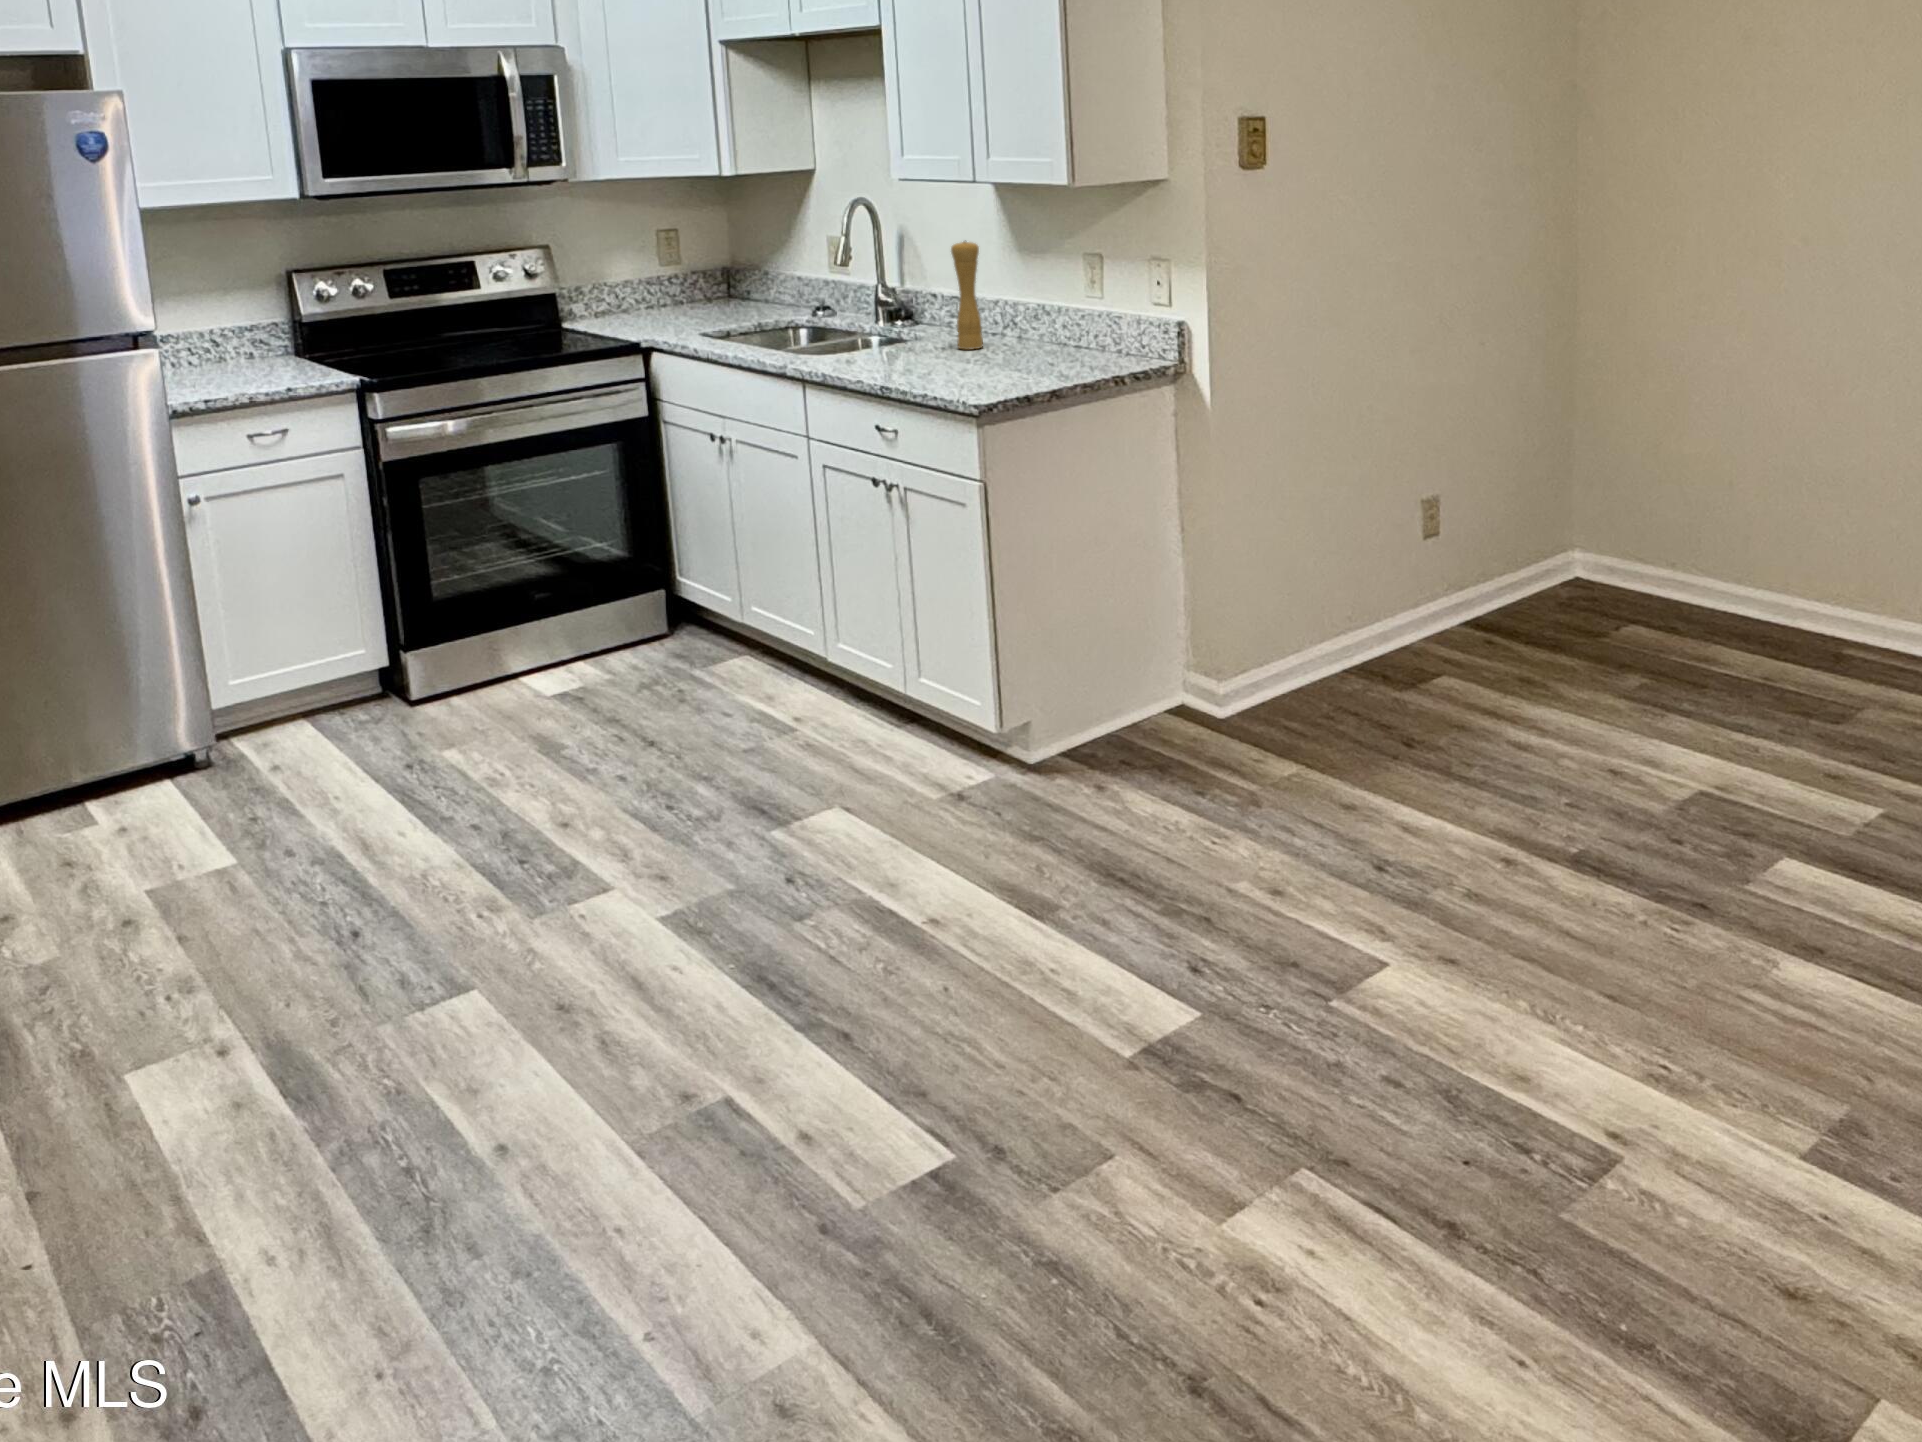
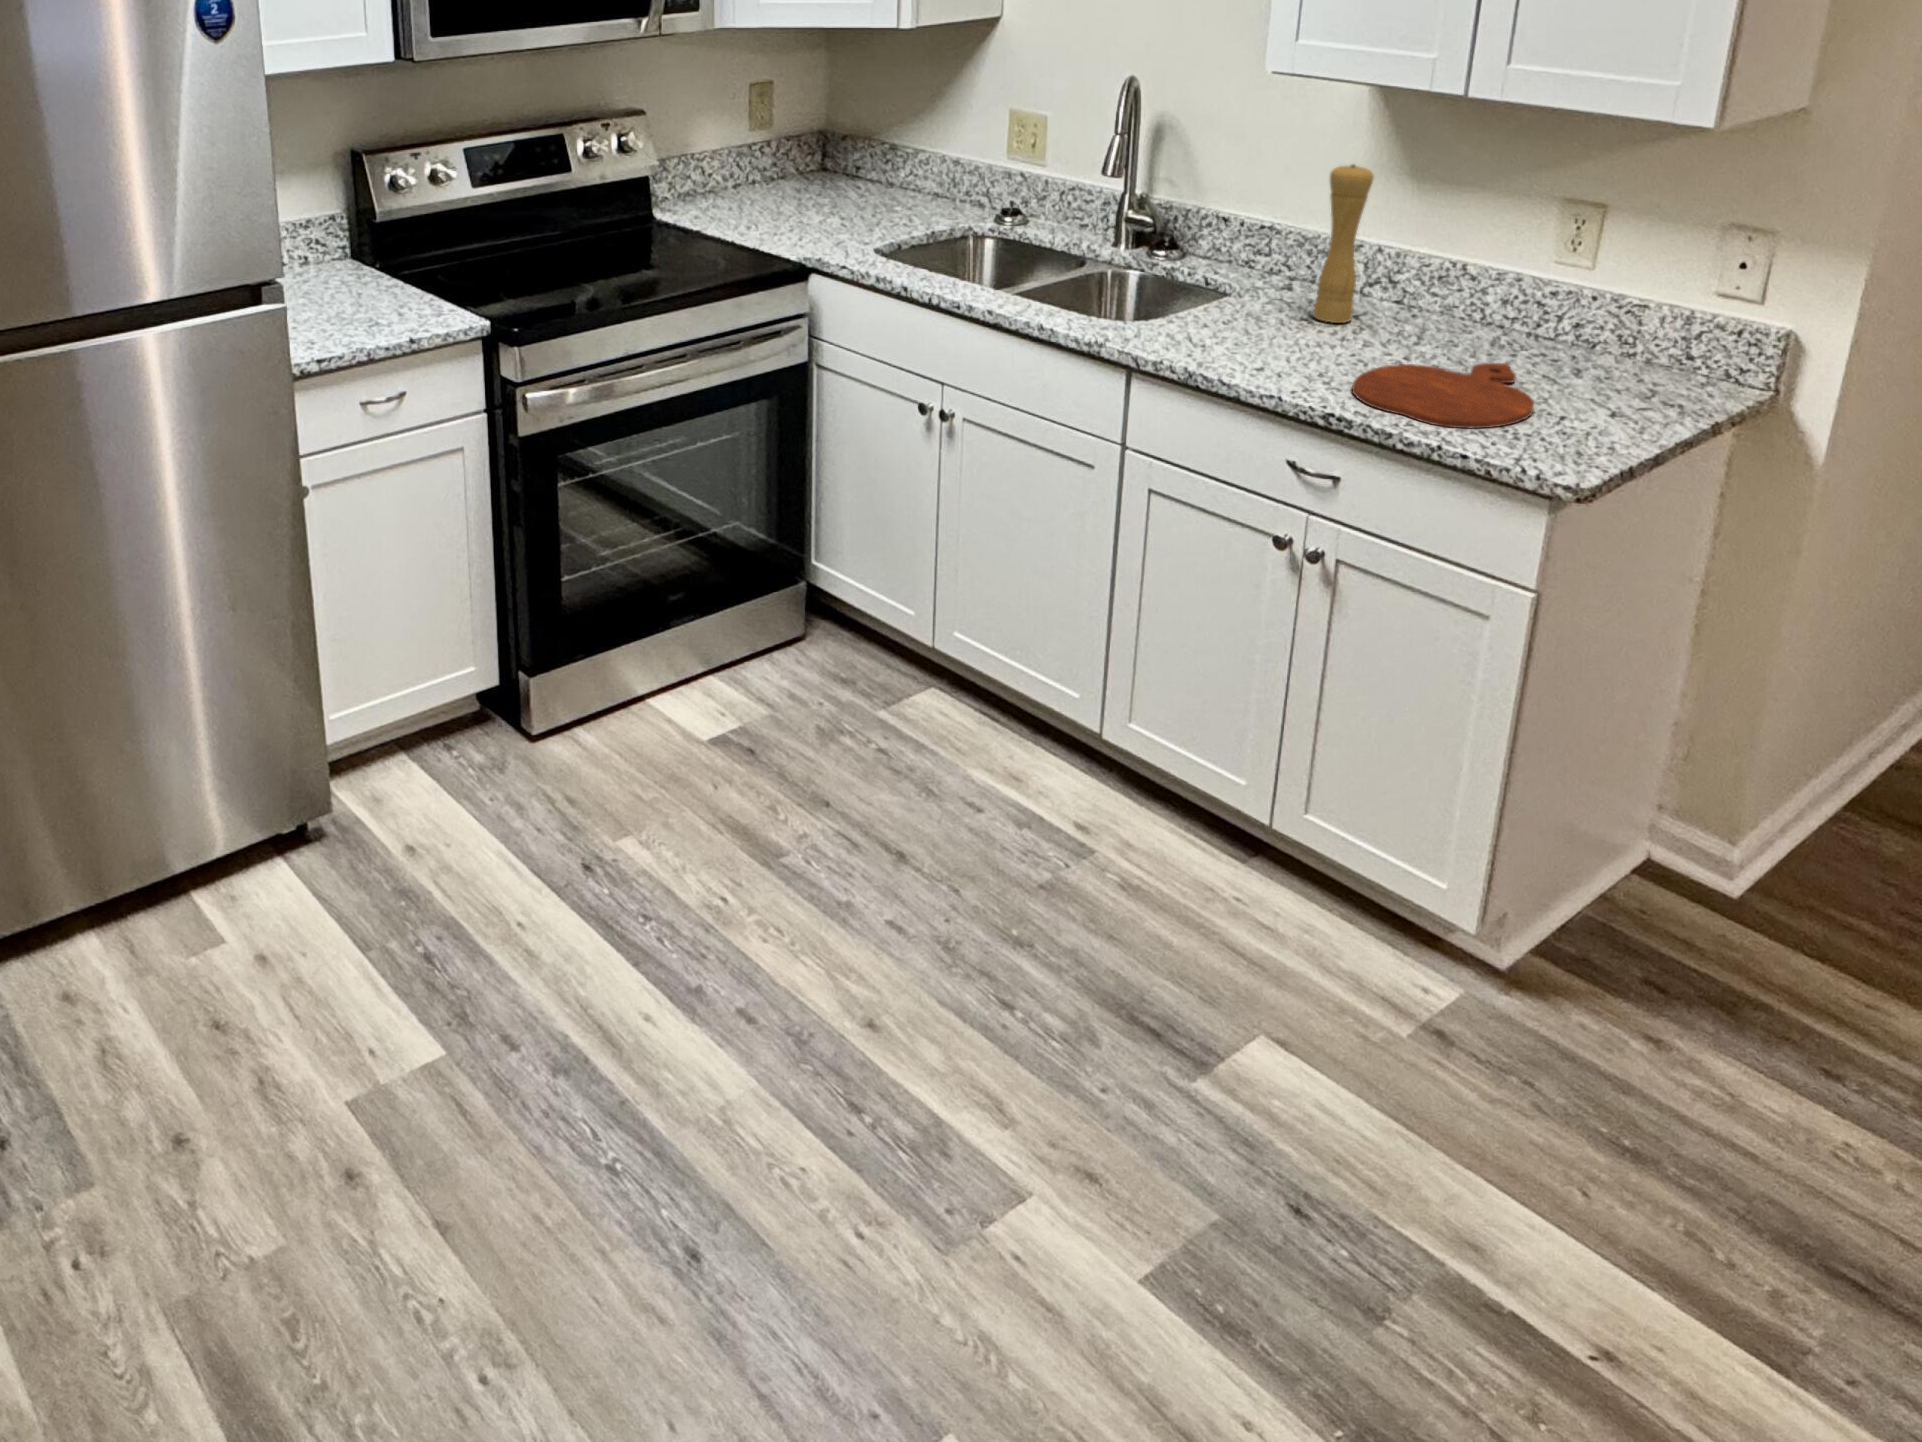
cutting board: none [915,358,1039,386] -> present [1352,363,1534,428]

